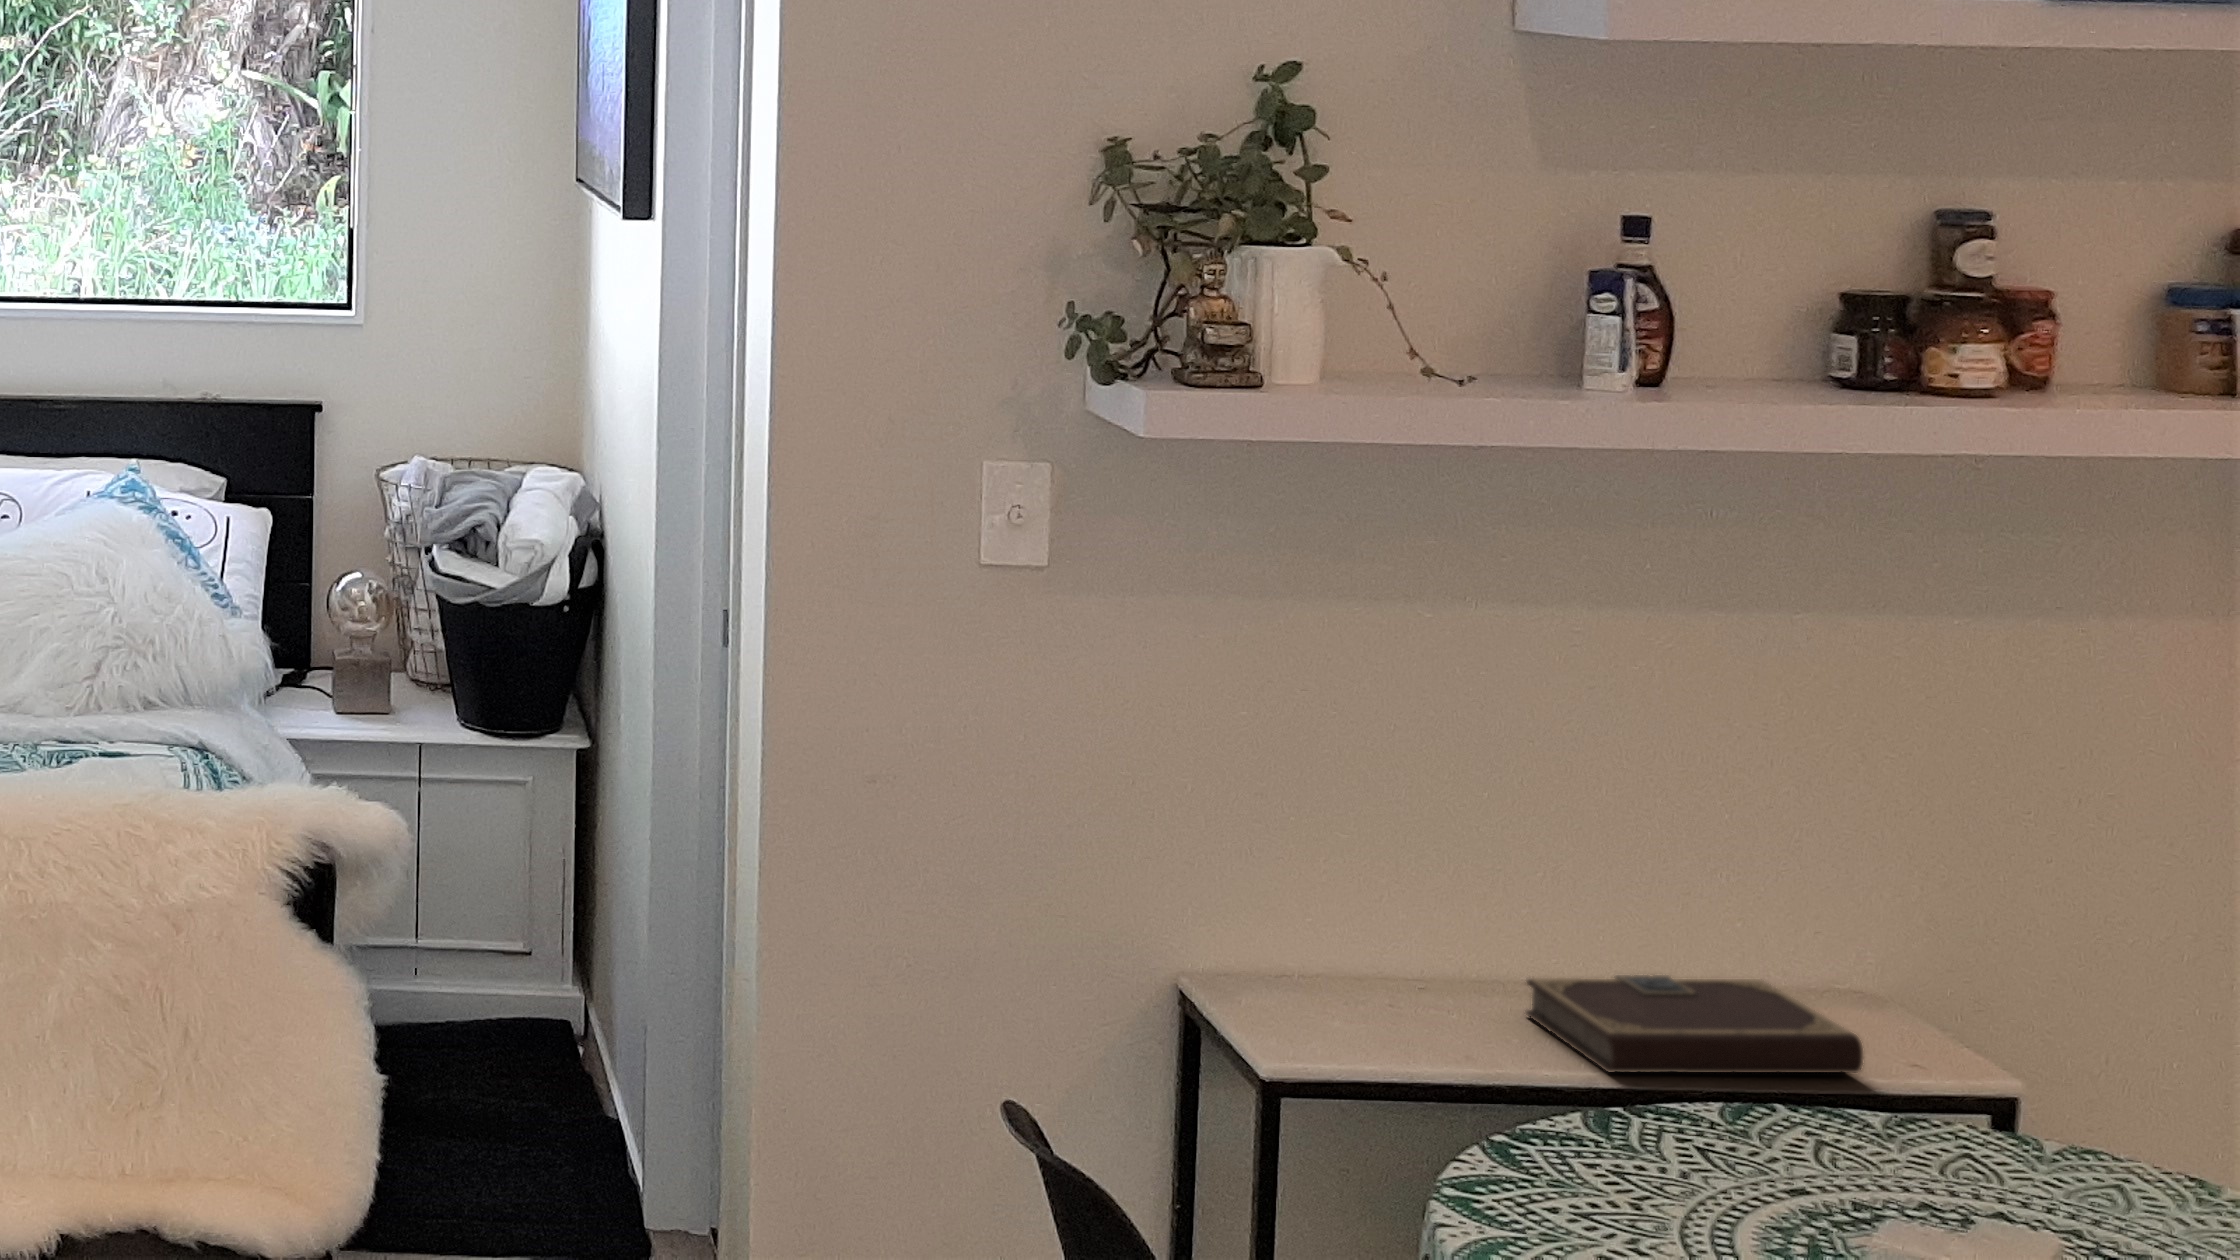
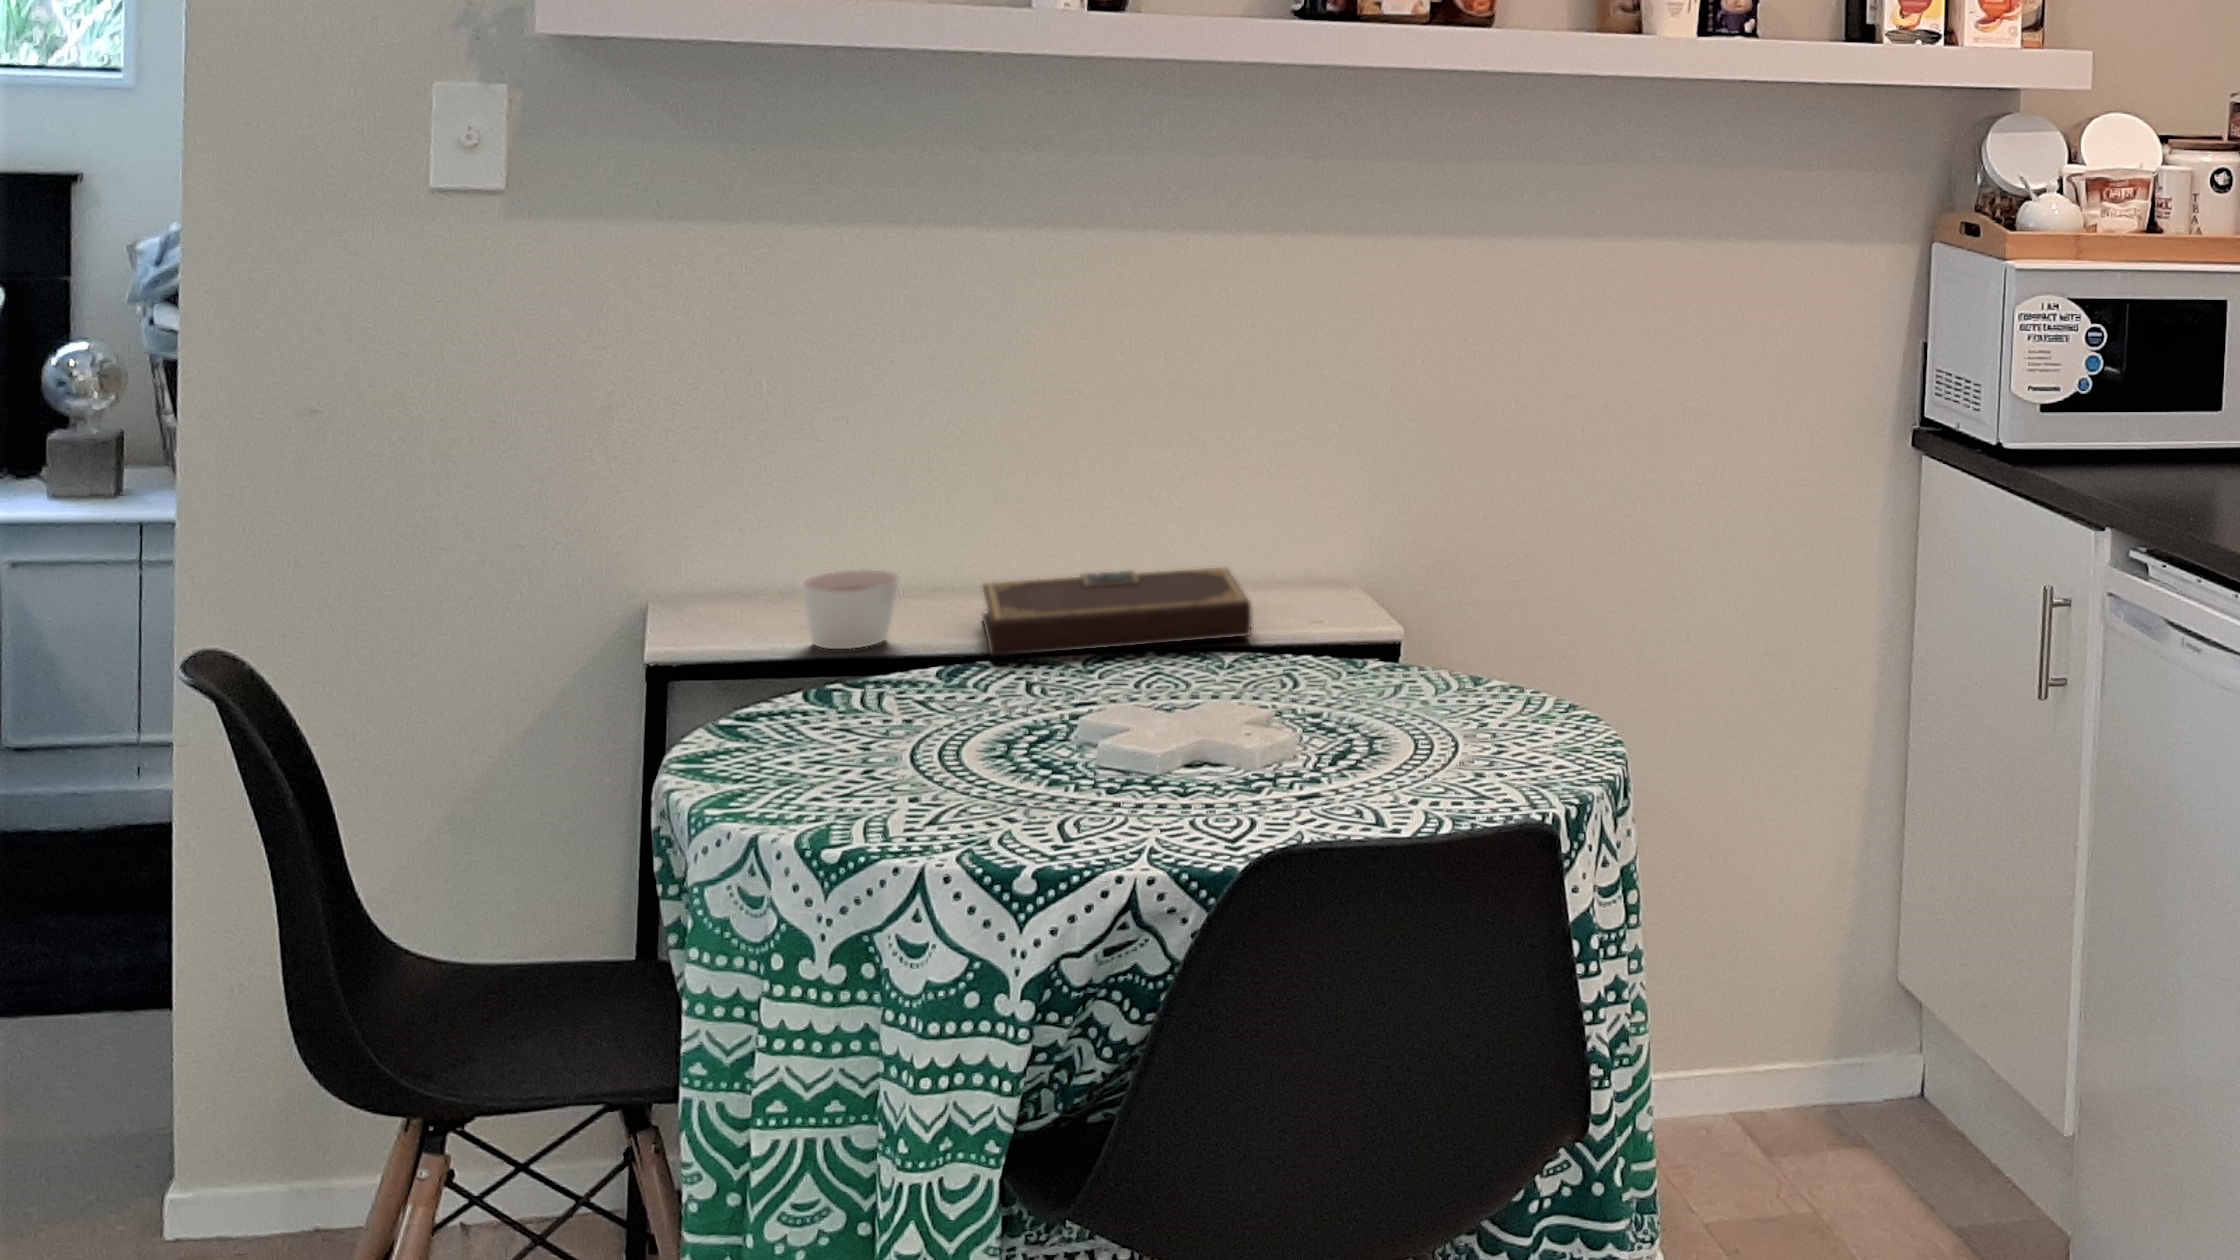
candle: none [1389,957,1486,1045] -> present [801,569,900,649]

